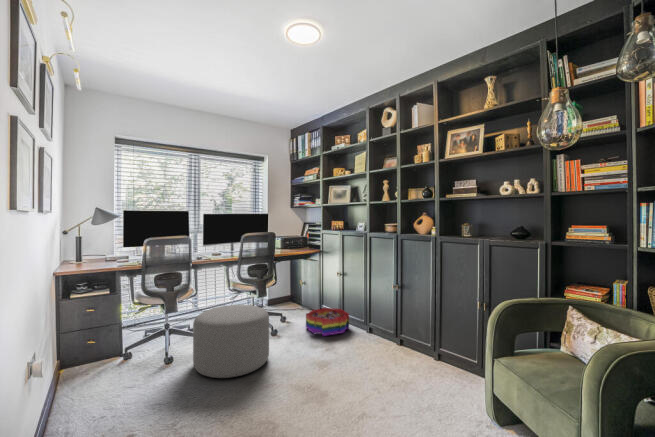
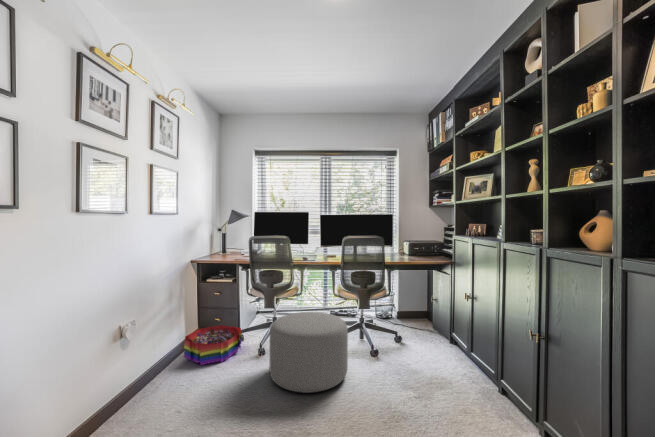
storage bin: present [306,308,349,336] -> present [184,325,241,365]

